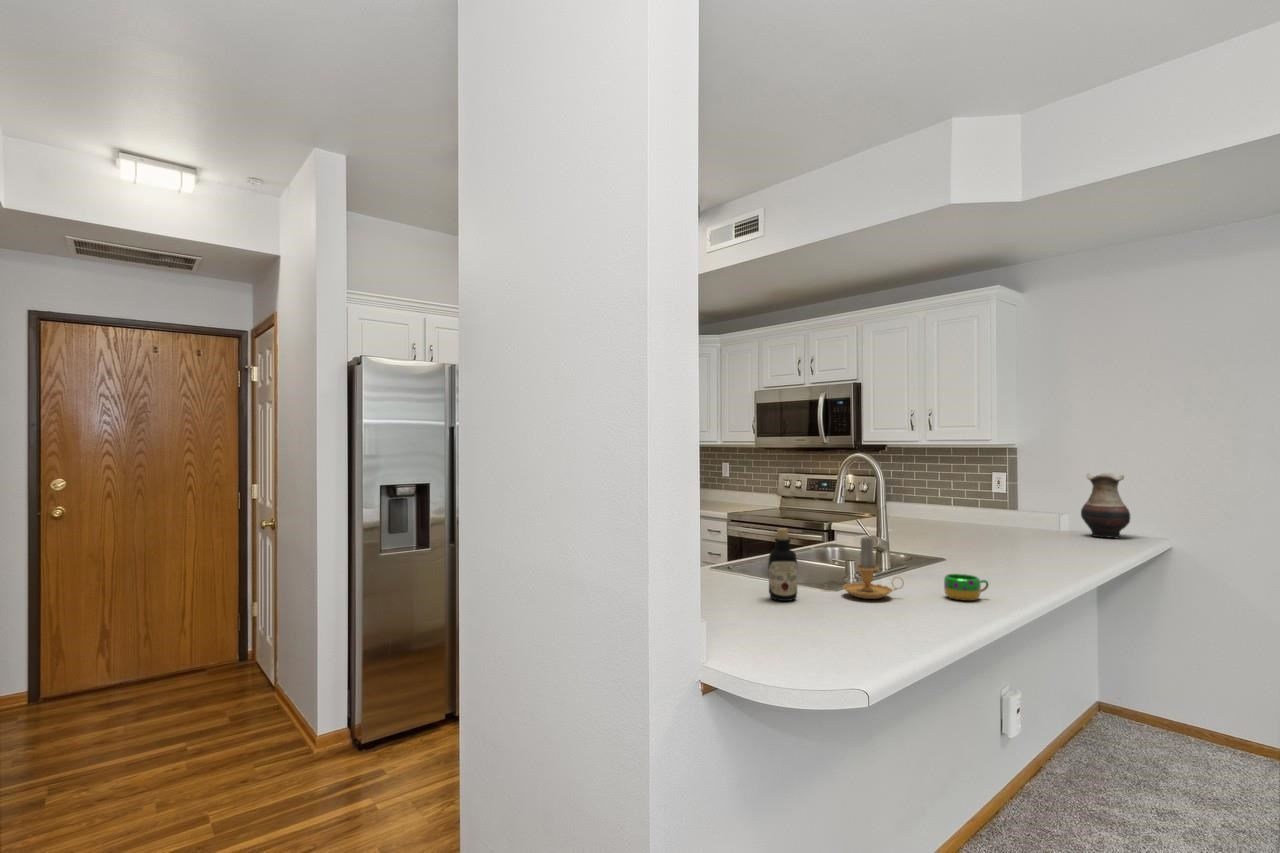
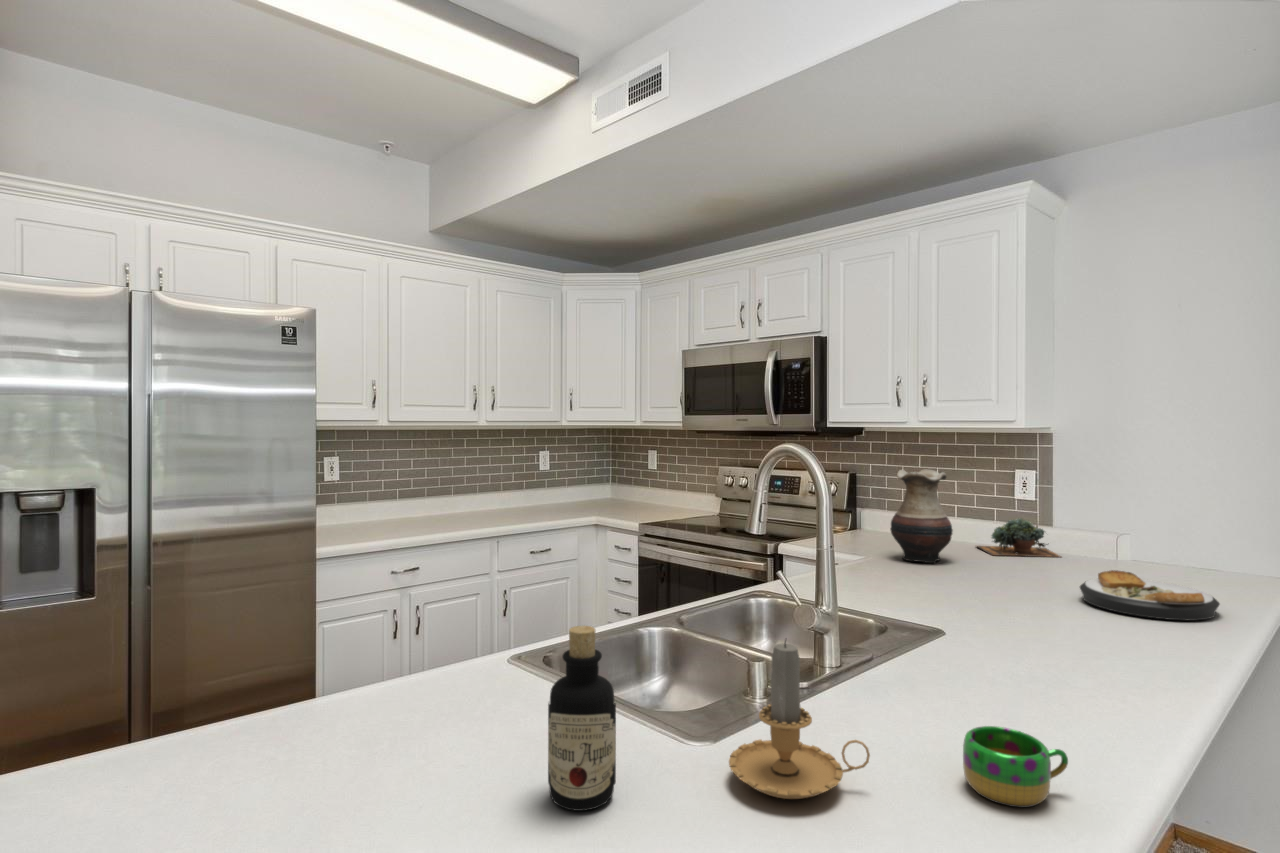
vase: present [1081,473,1130,538] -> present [890,469,953,563]
succulent plant: none [966,505,1023,530] -> present [976,519,1060,557]
plate: none [1024,531,1104,555] -> present [1080,570,1220,620]

